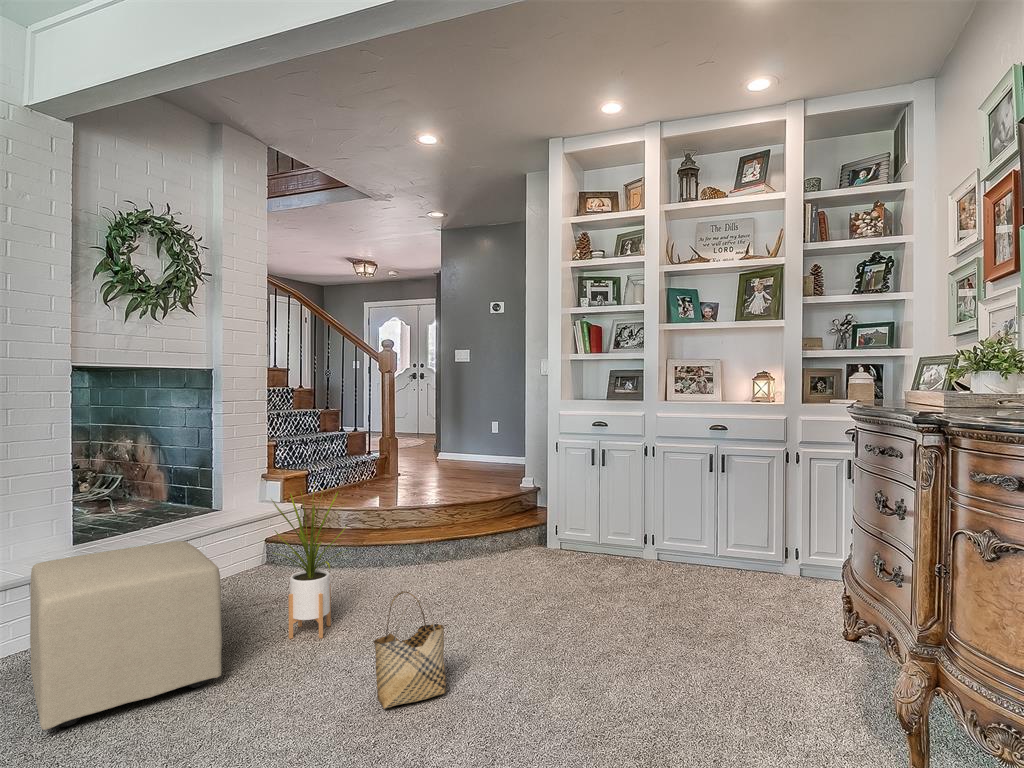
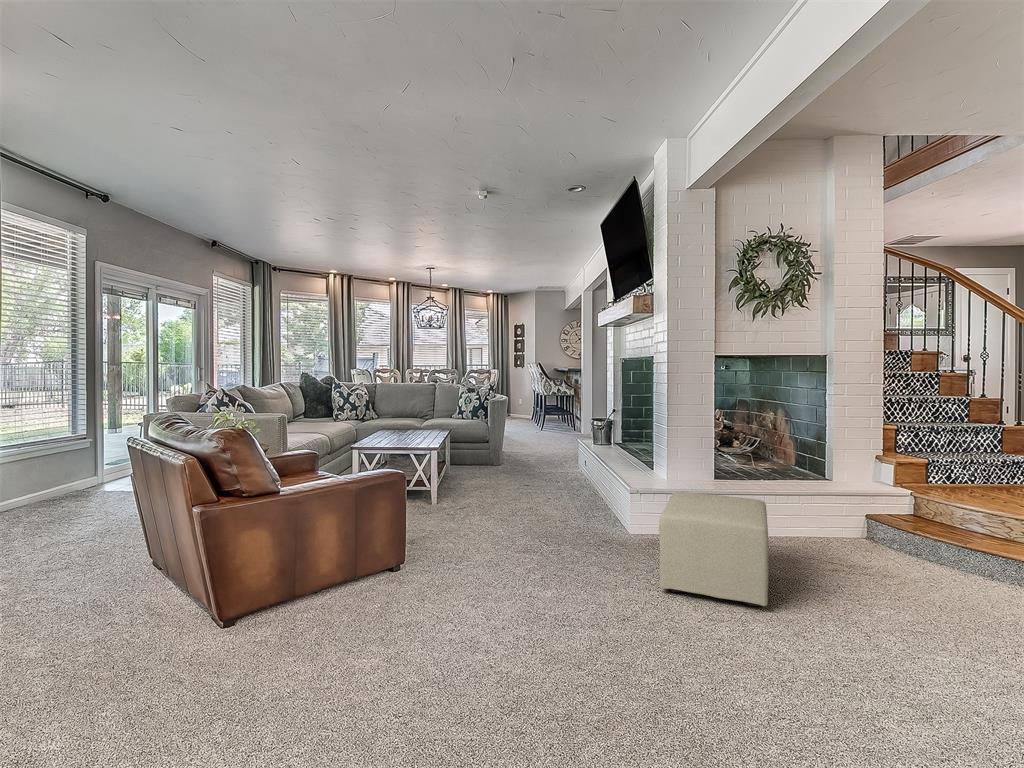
house plant: present [271,490,347,639] -> none [825,477,911,617]
woven basket: present [374,591,446,709] -> none [873,607,966,727]

